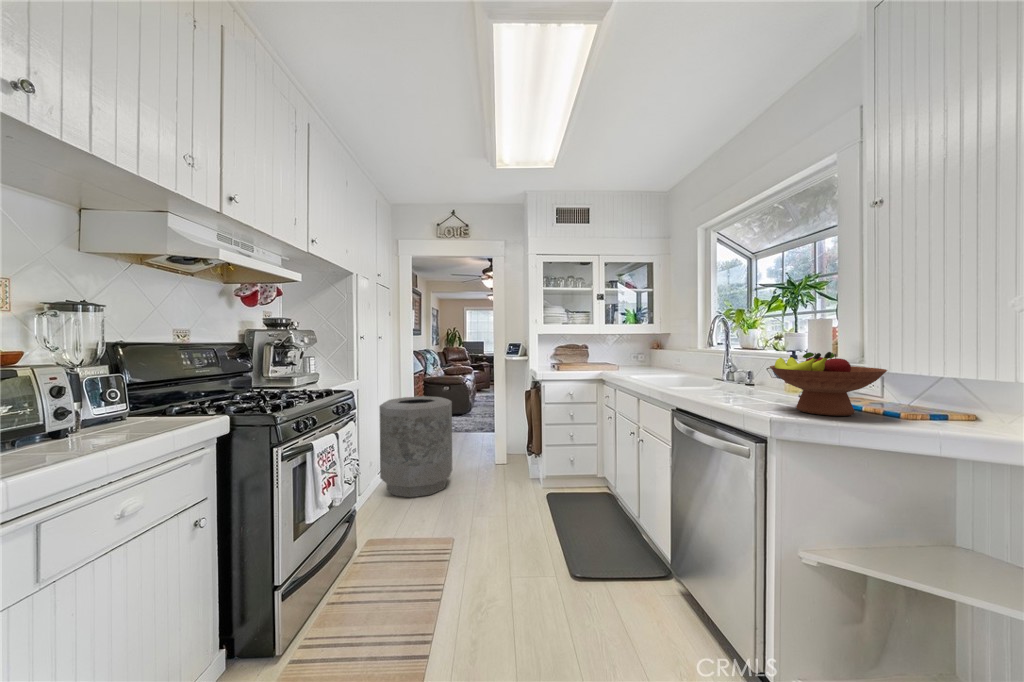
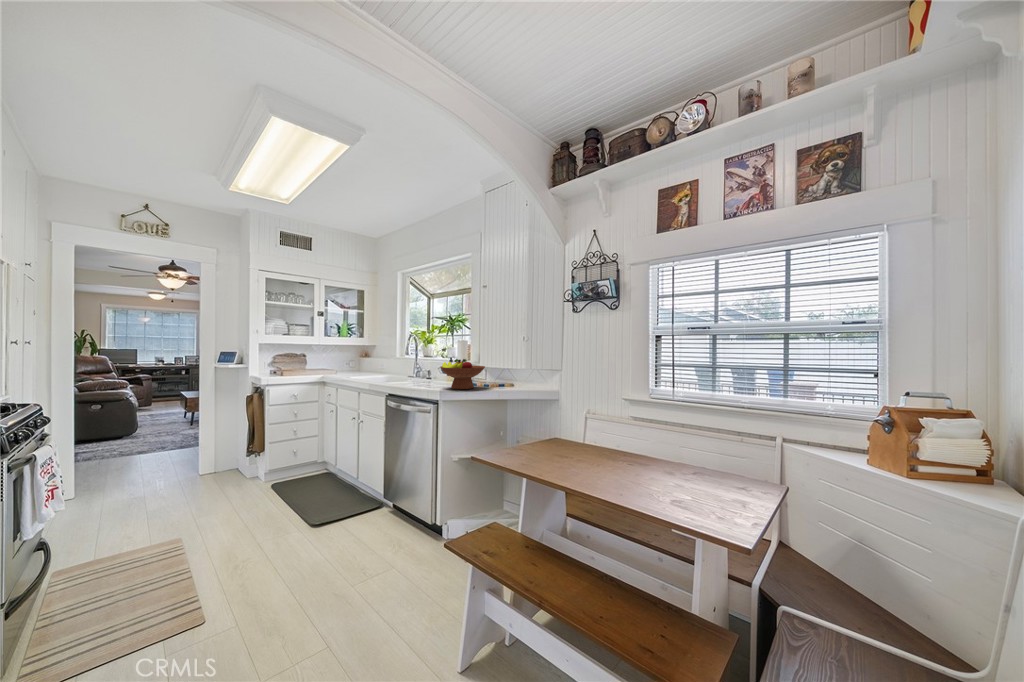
trash can: present [379,396,452,497] -> none [40,412,153,529]

